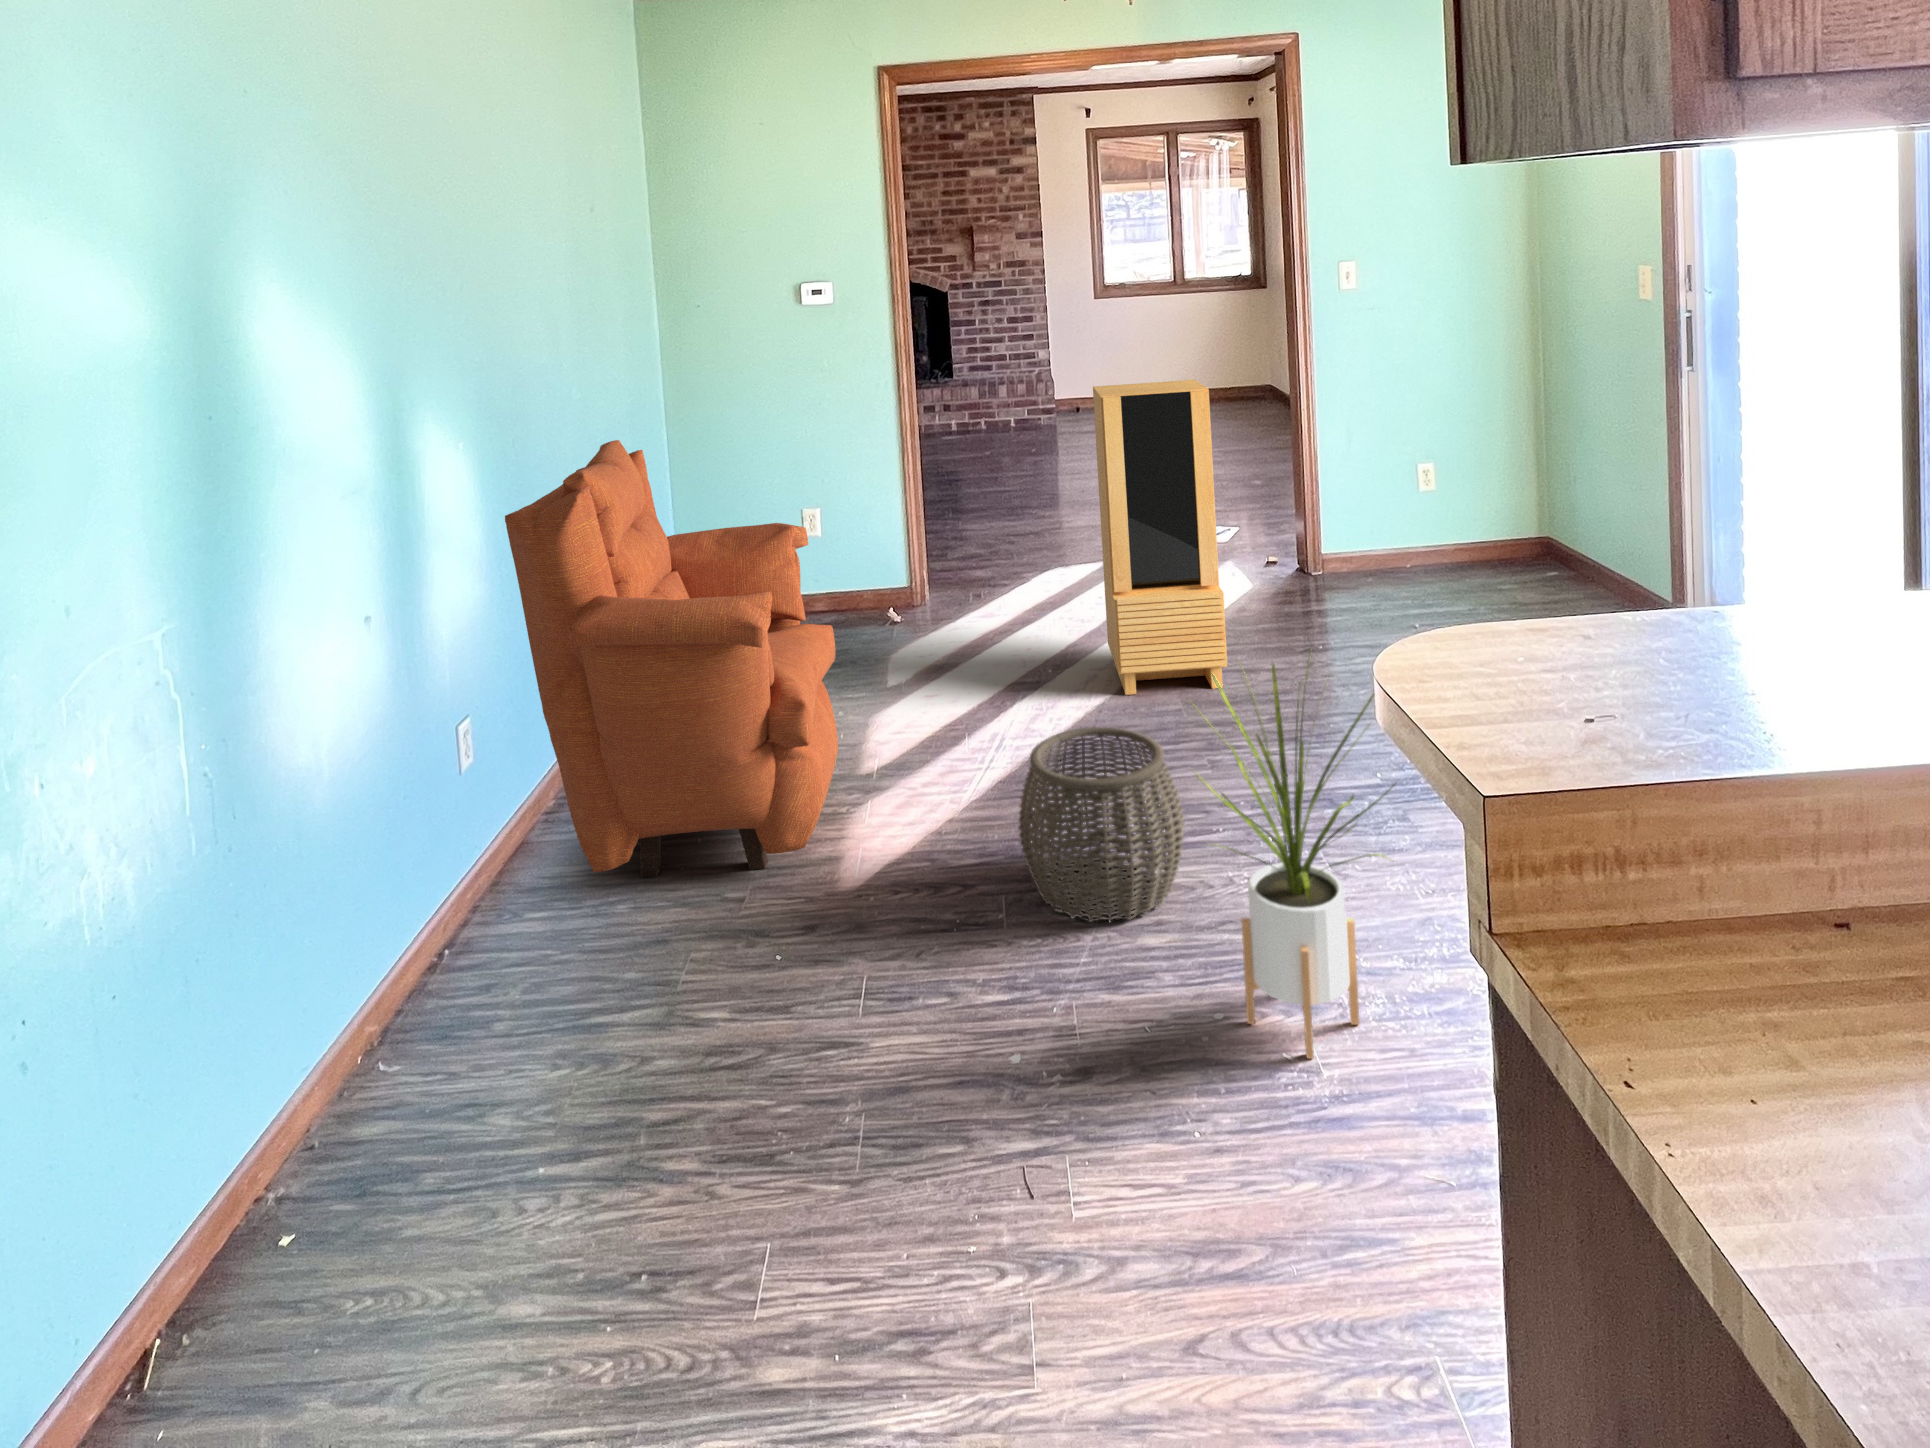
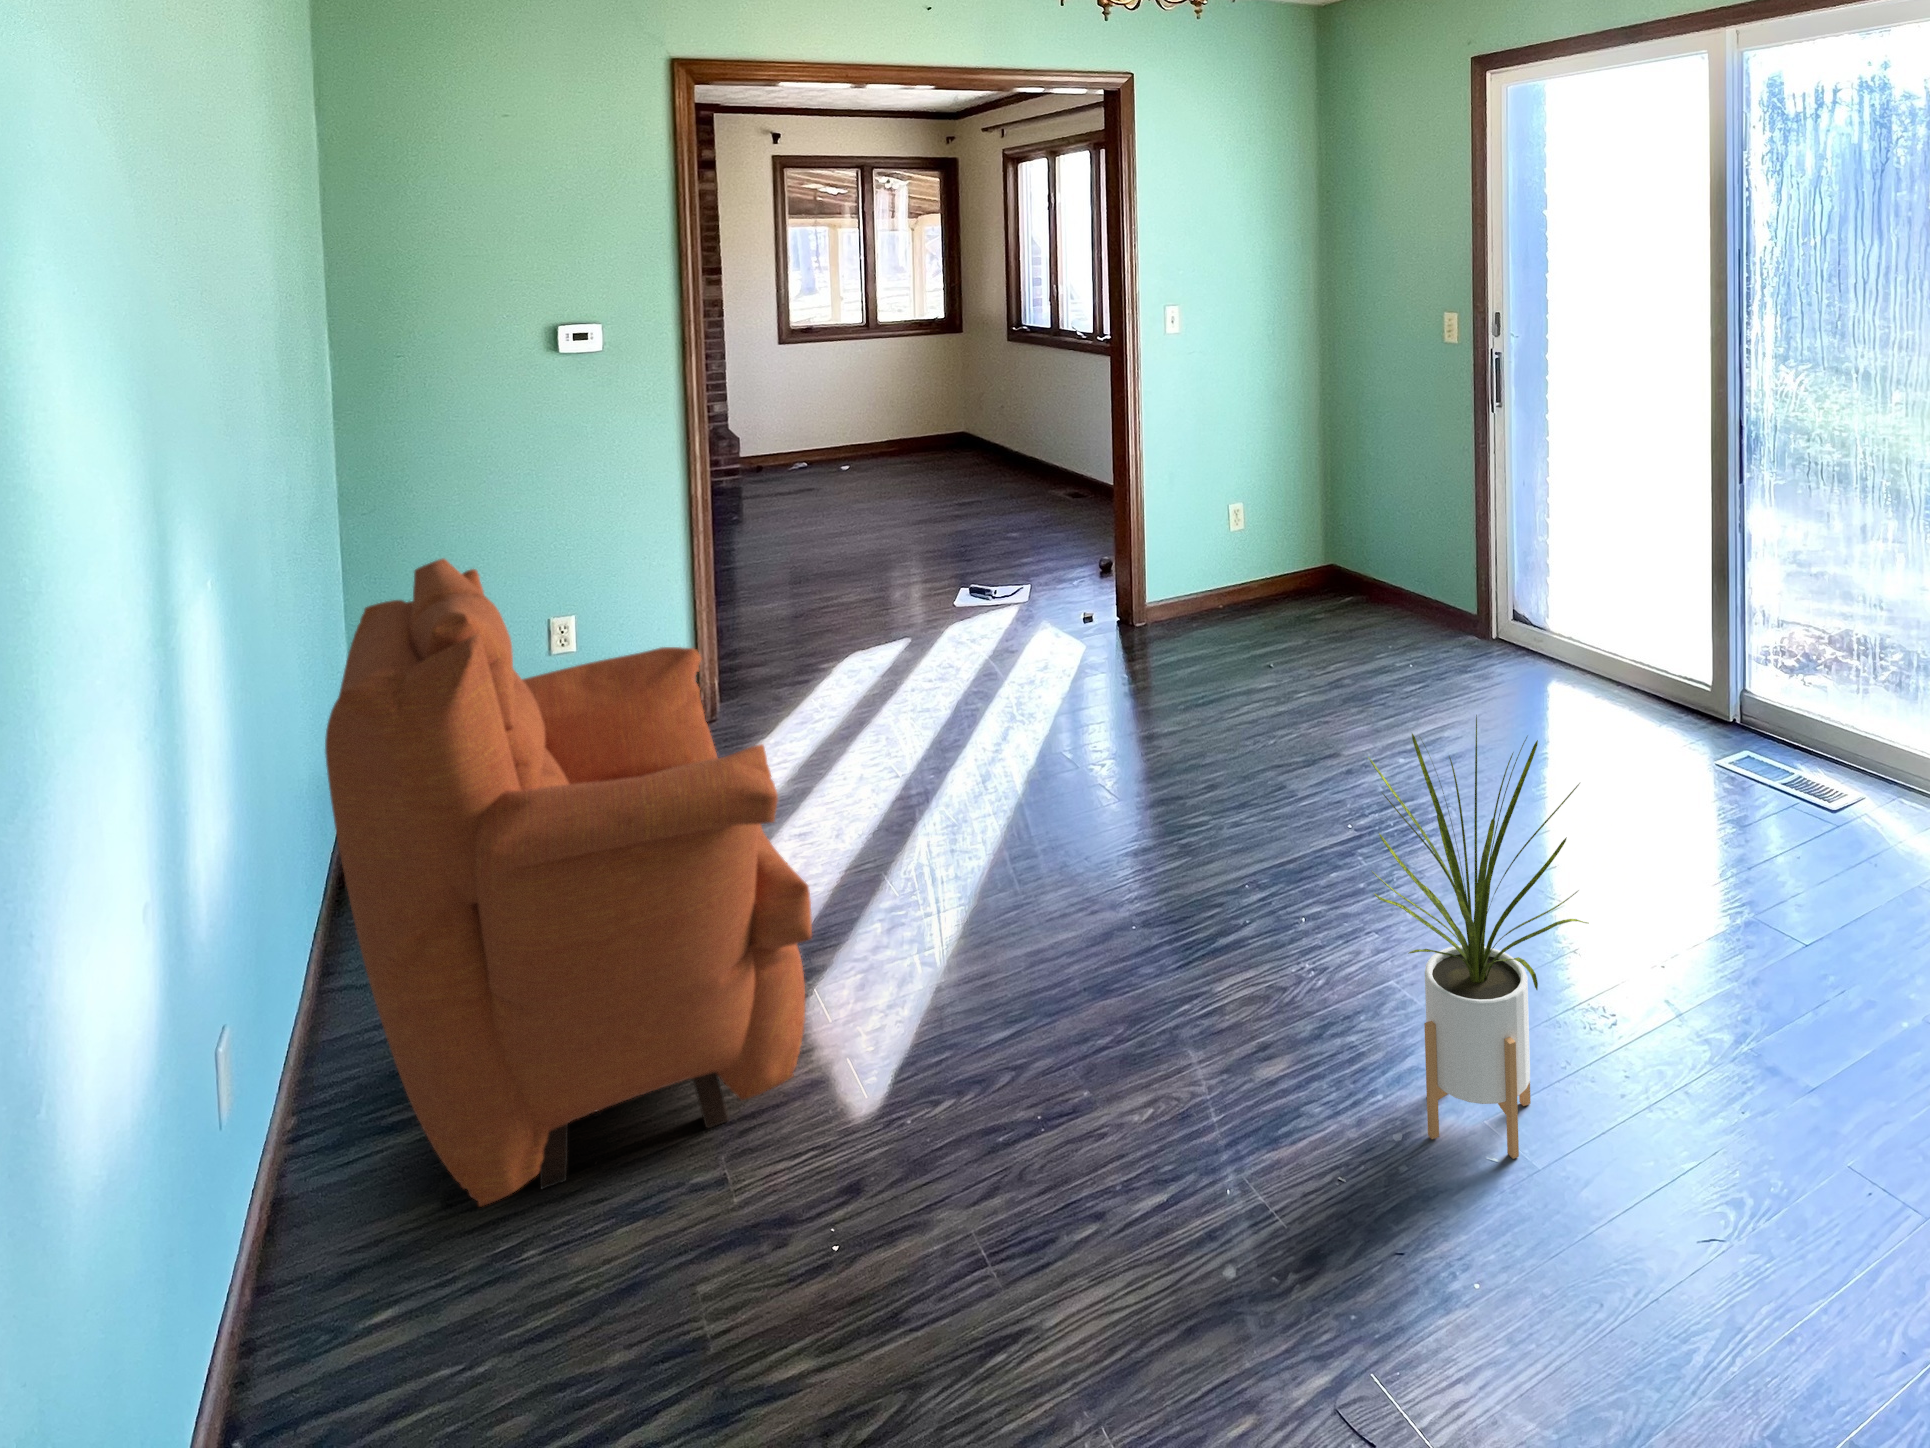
storage cabinet: present [1093,380,1227,695] -> none [981,431,1142,789]
woven basket: present [1018,727,1185,922] -> none [1079,835,1270,1073]

